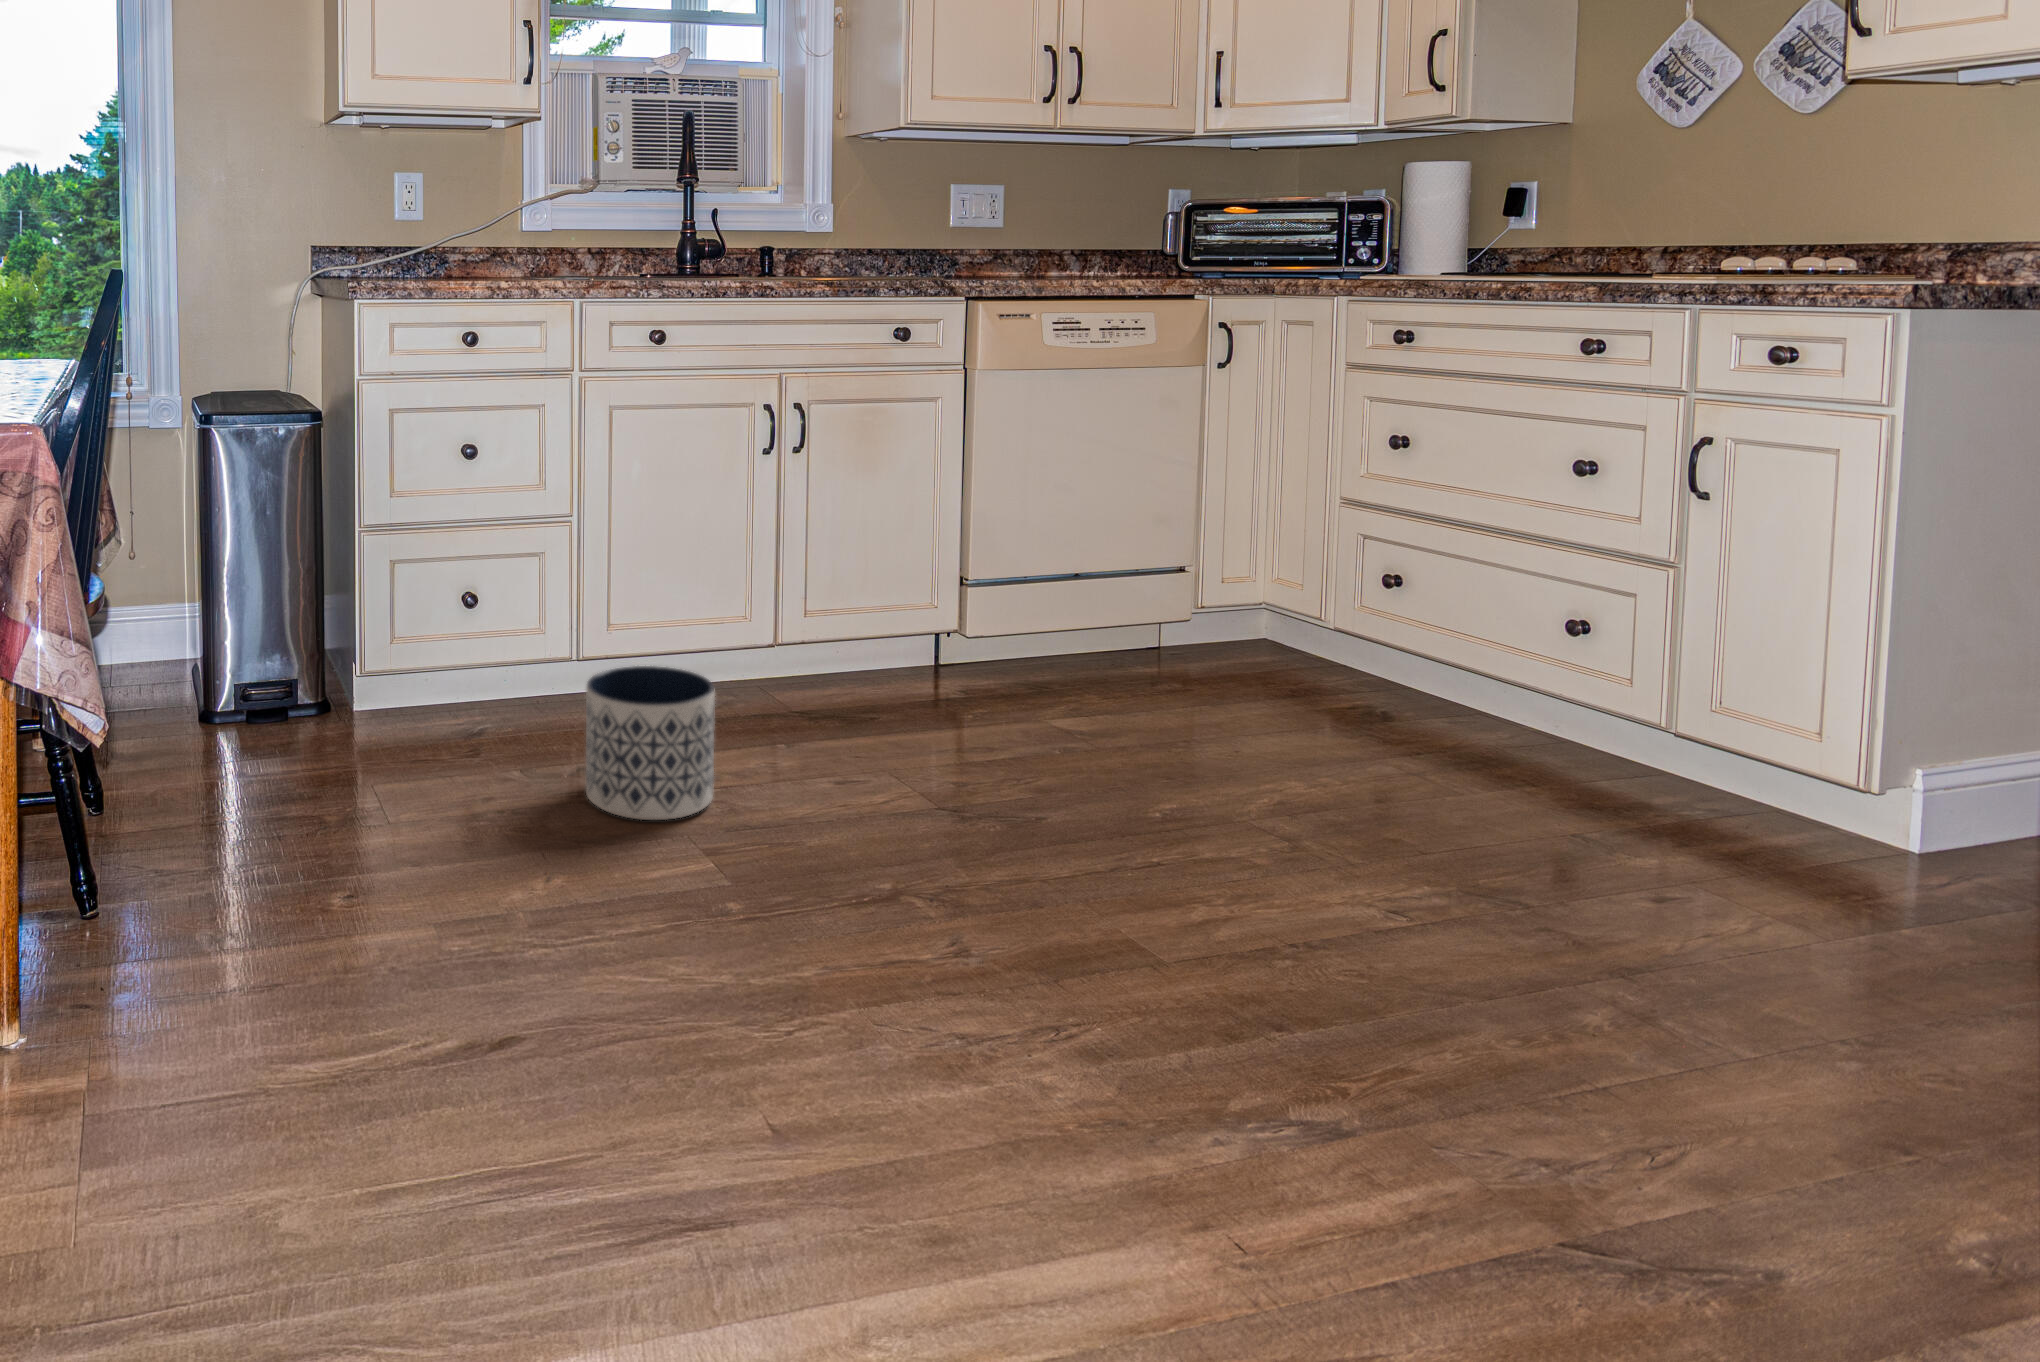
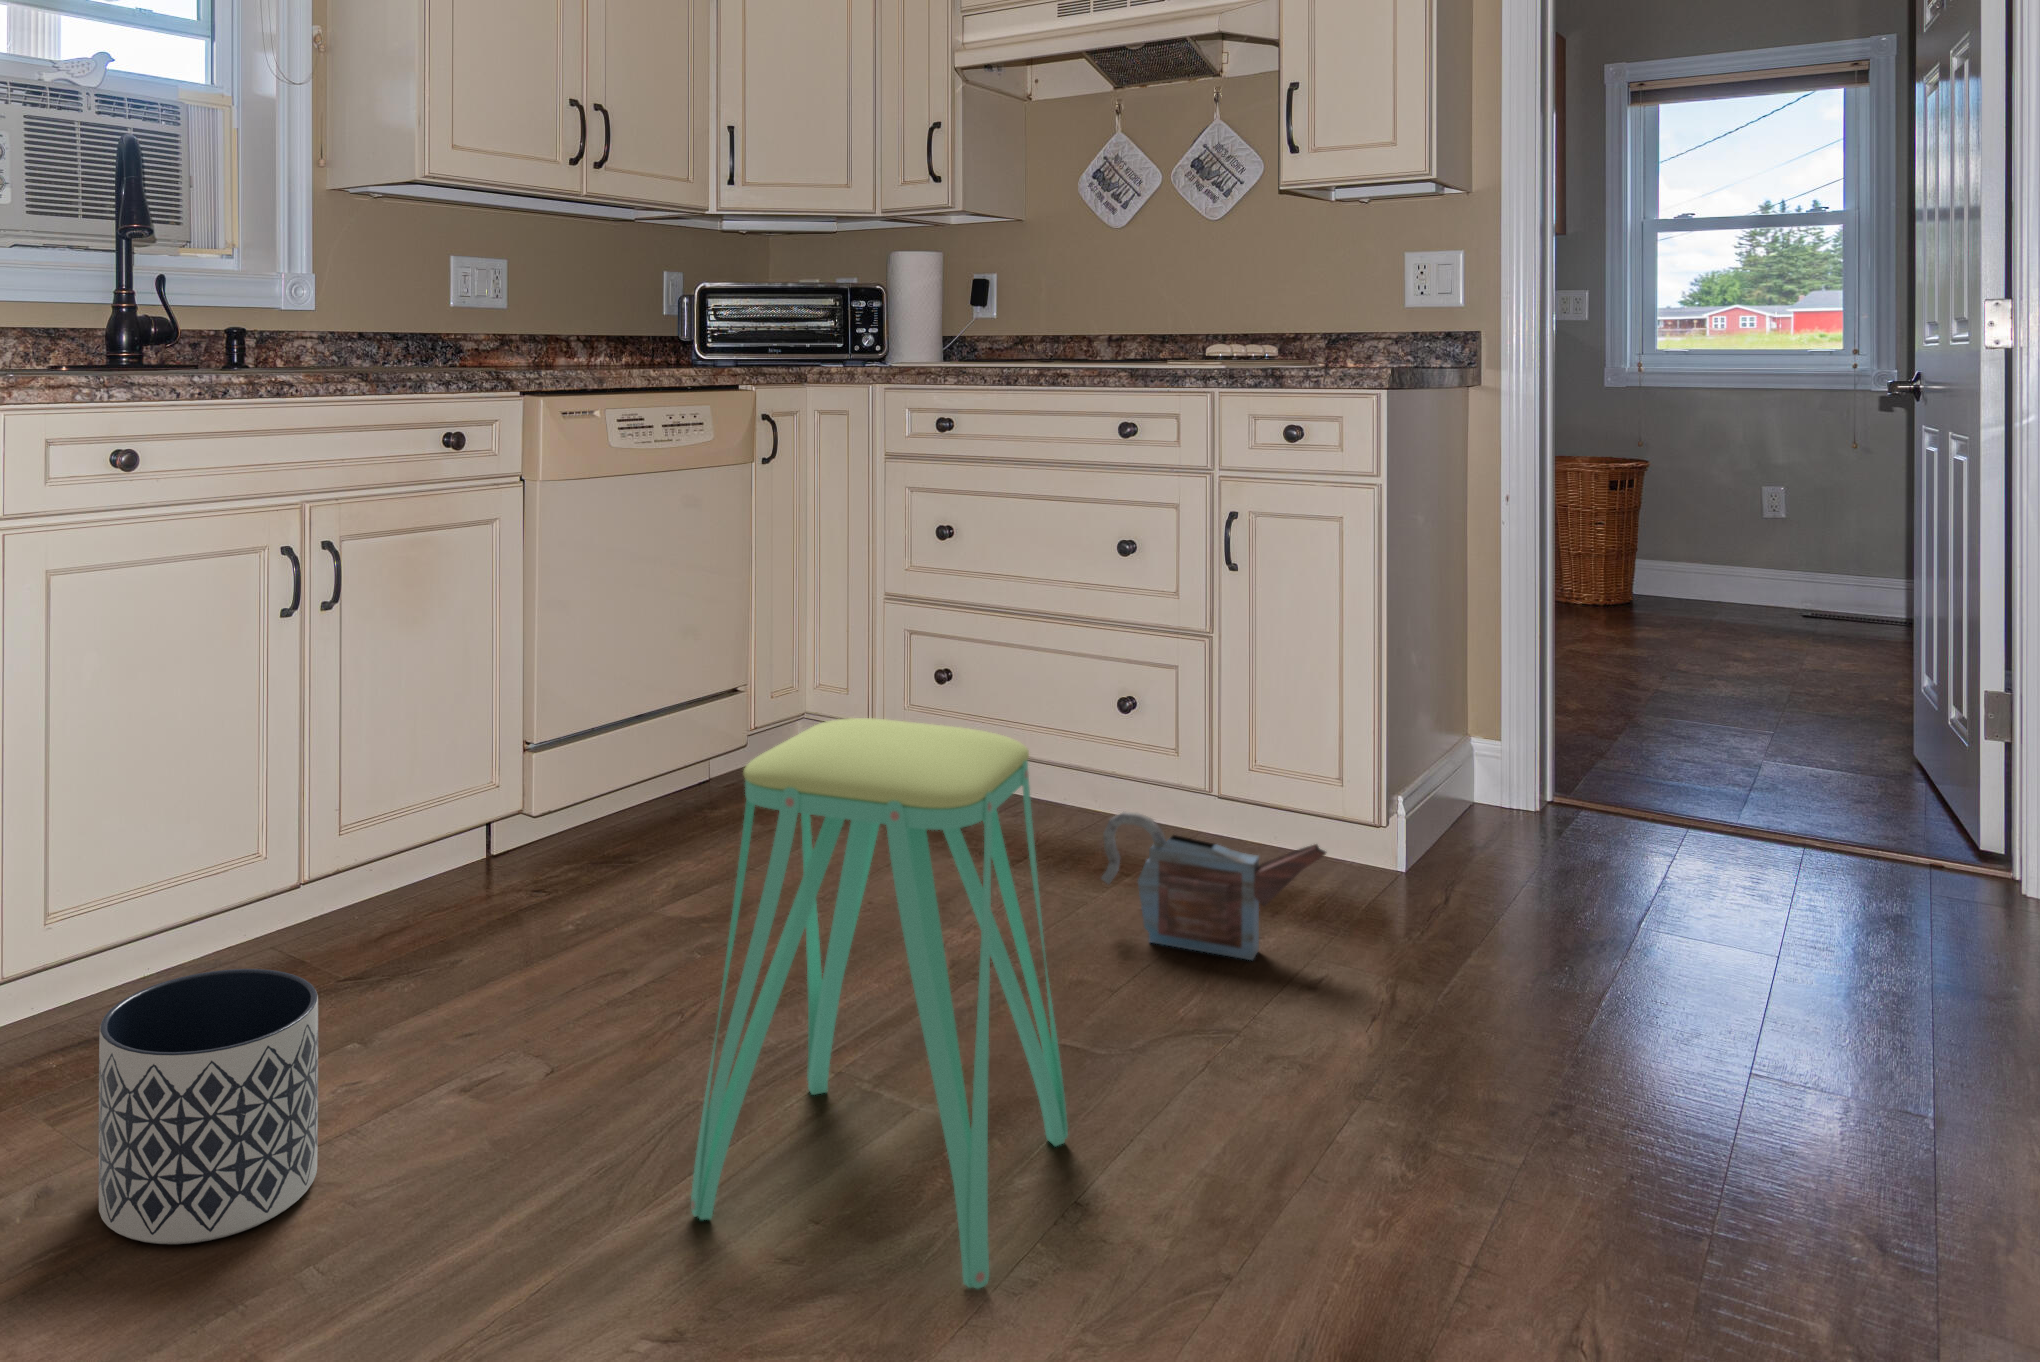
stool: none [930,563,1269,992] -> present [691,718,1068,1289]
watering can: none [1455,711,1705,877] -> present [1101,812,1326,960]

